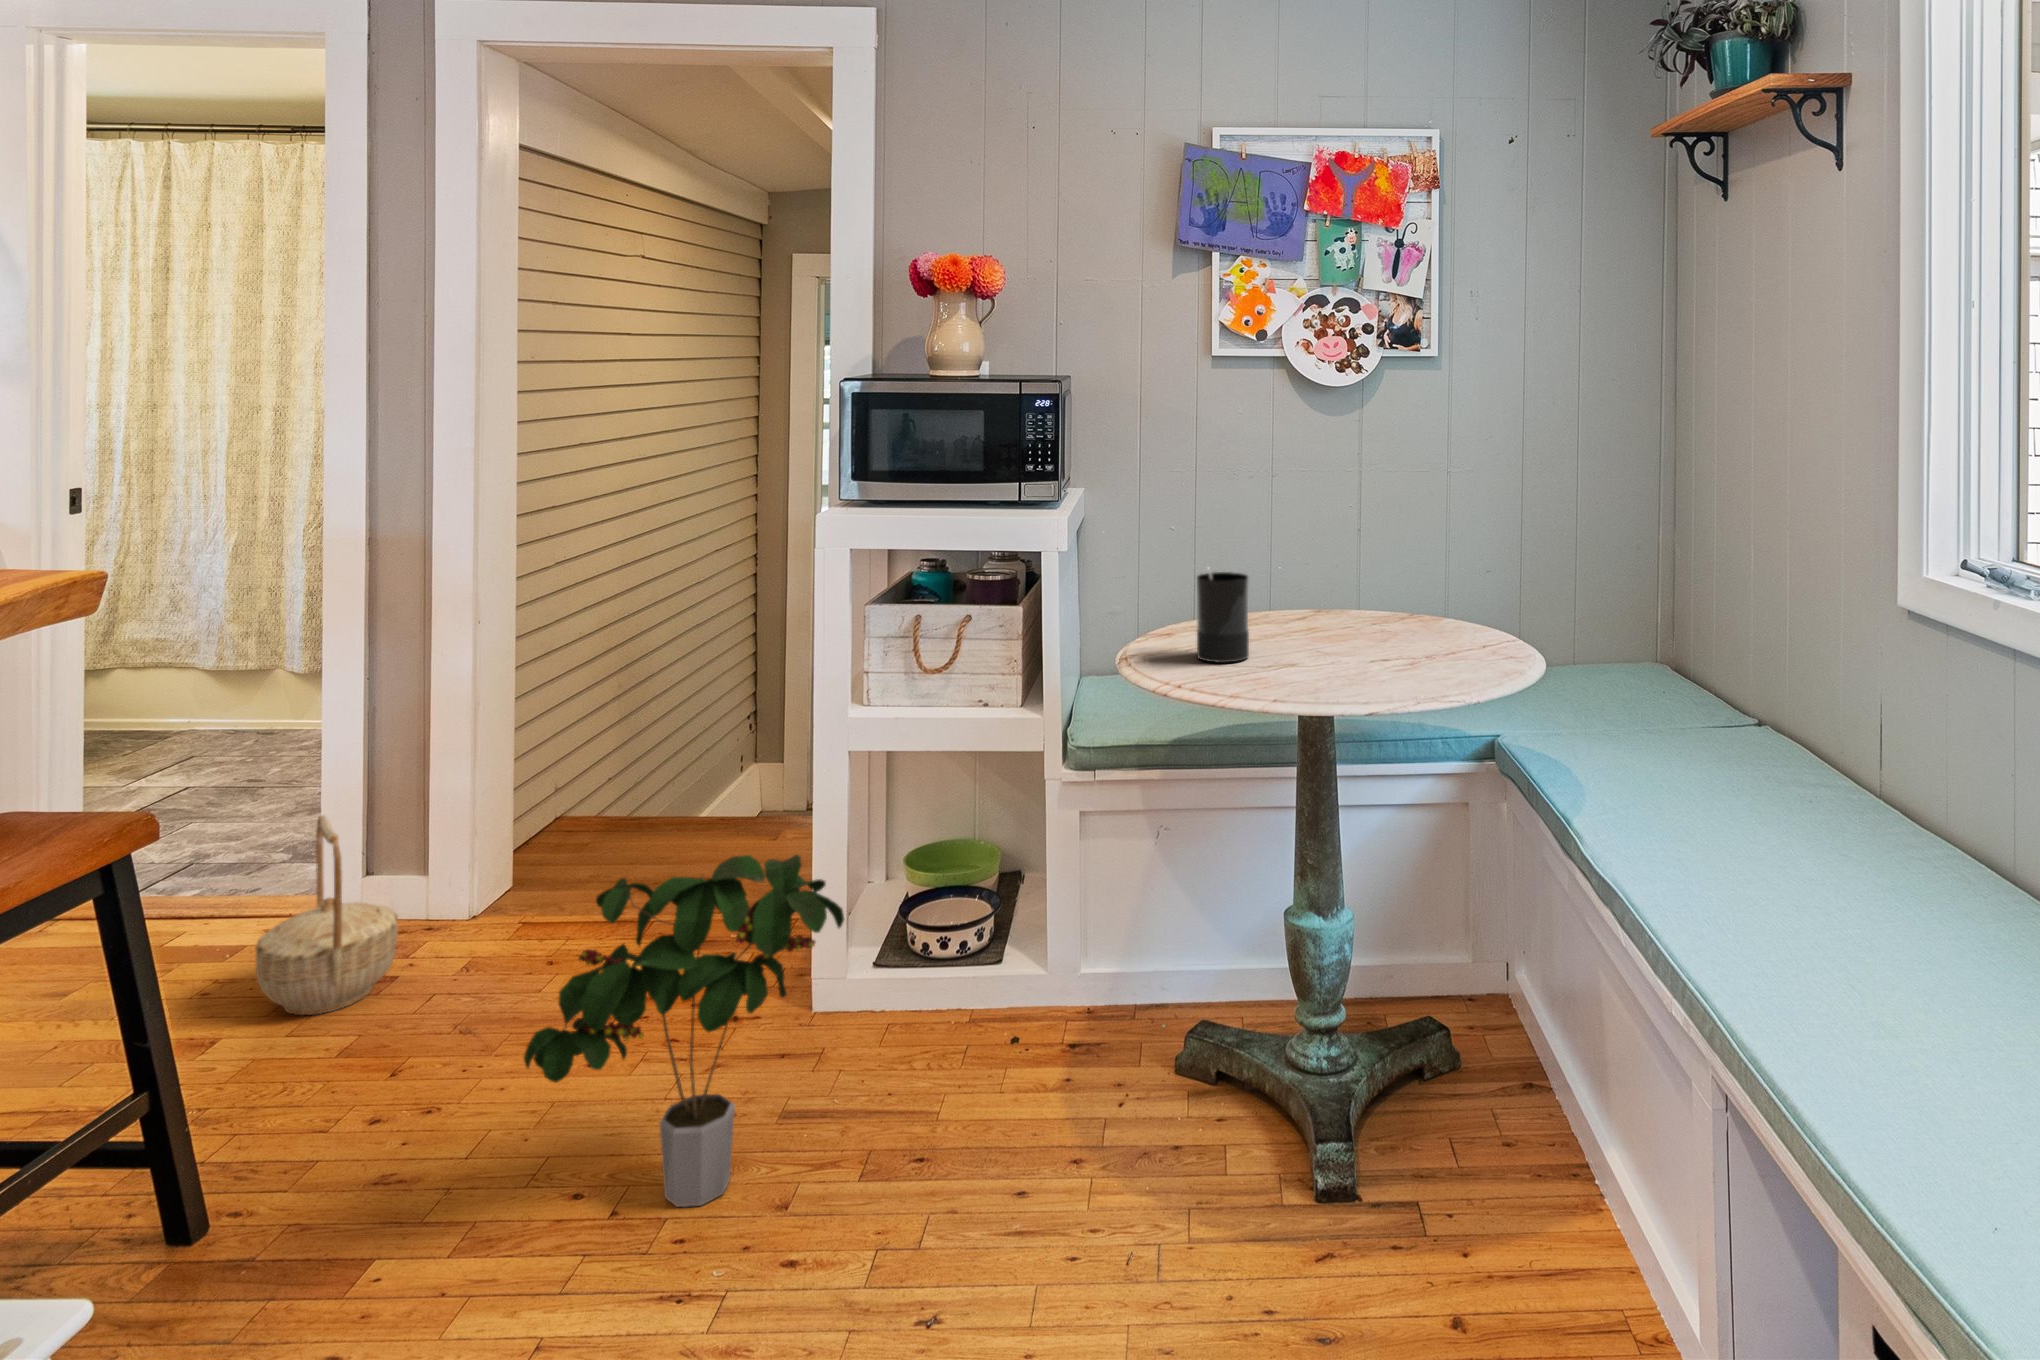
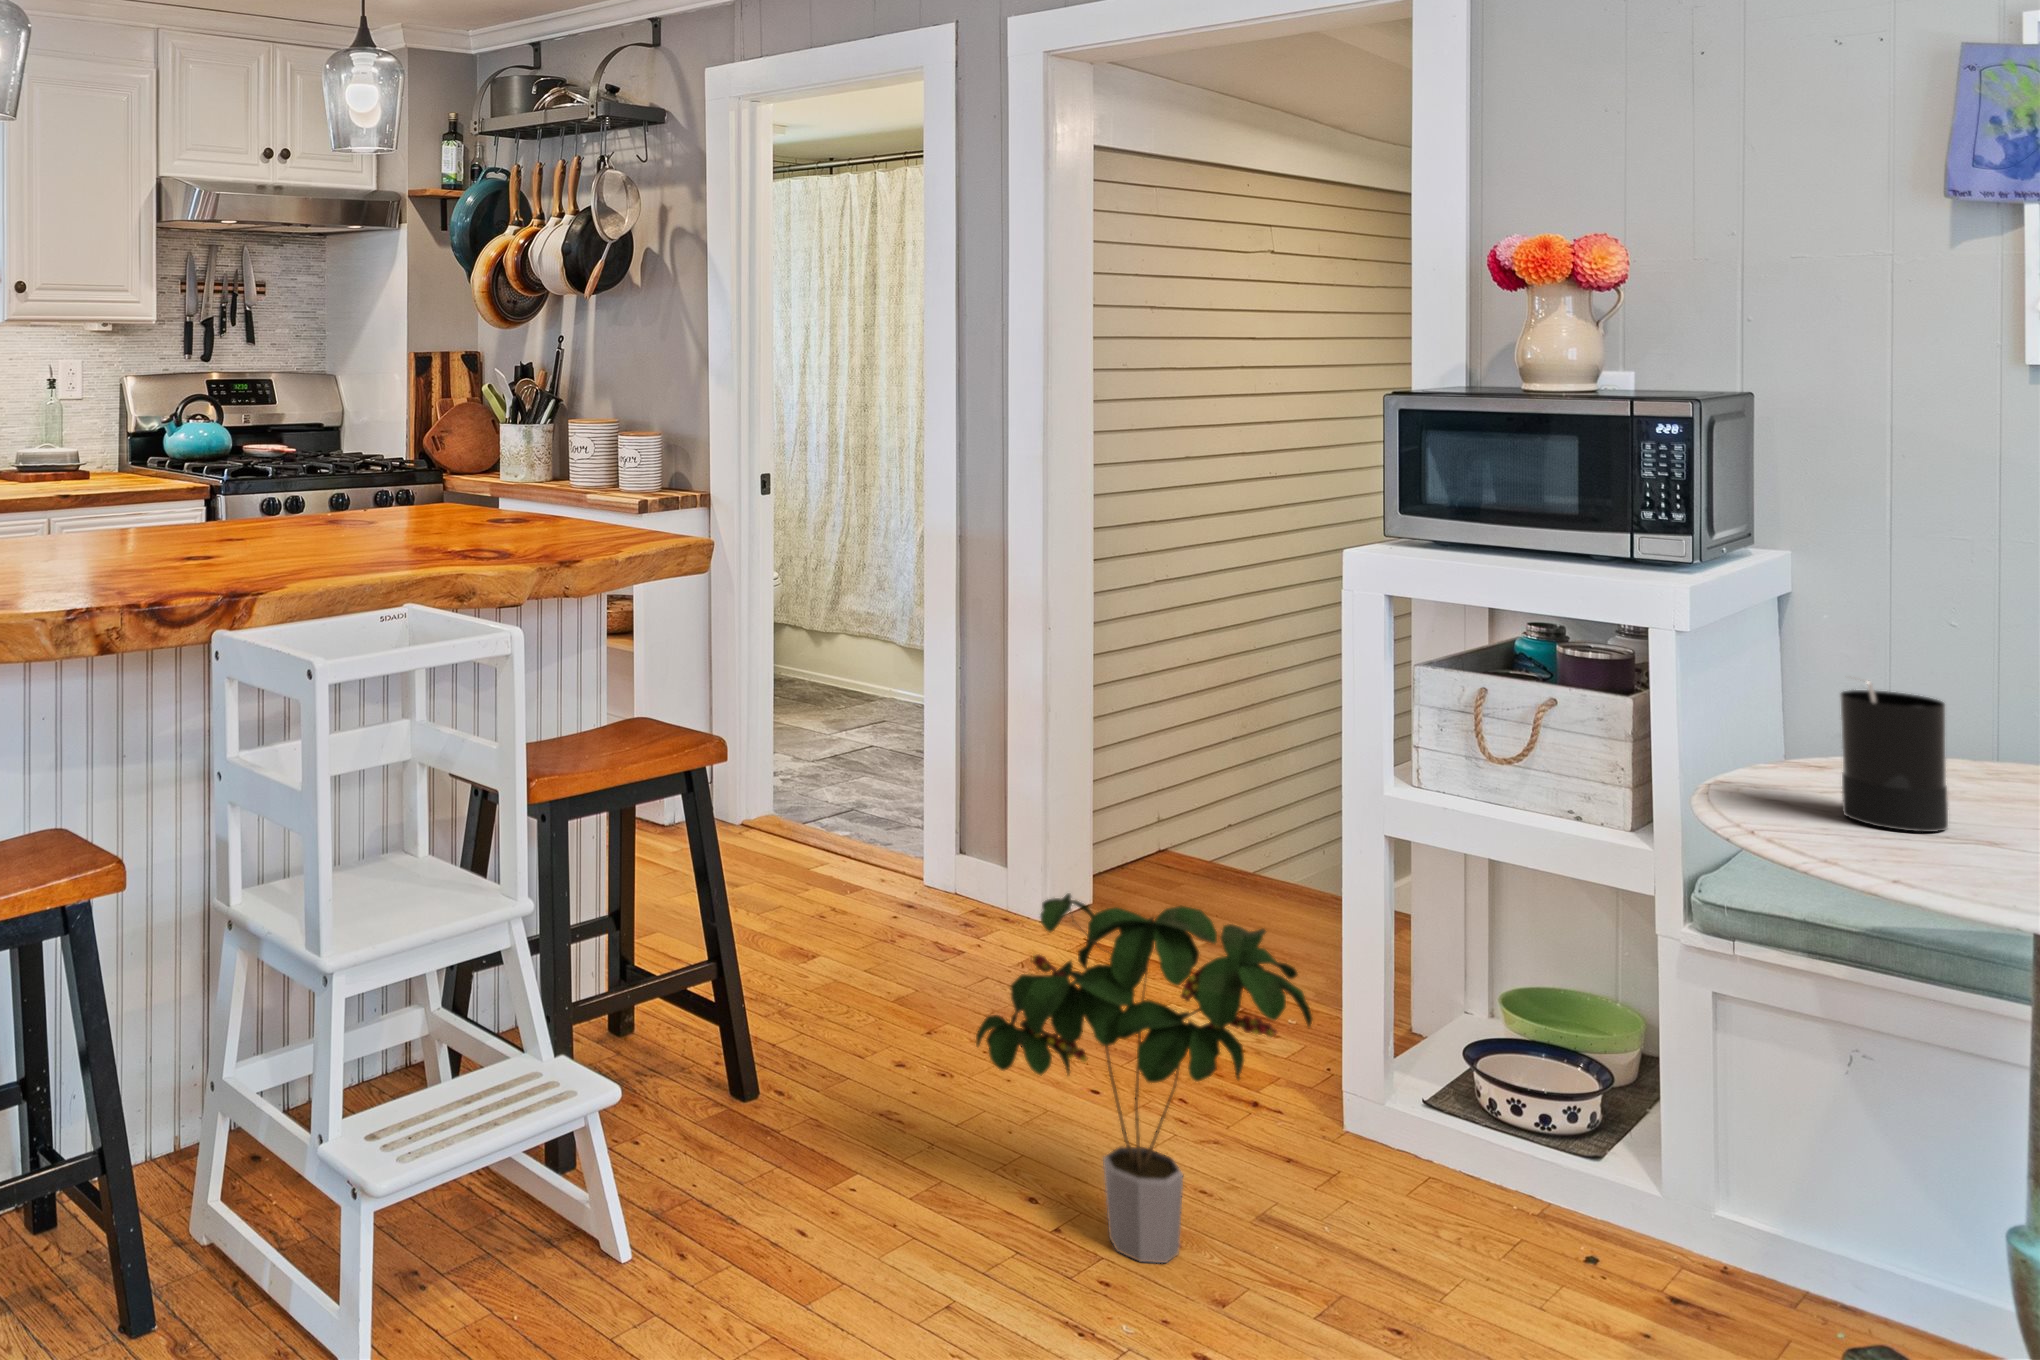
basket: present [255,815,398,1015] -> none [849,782,963,961]

